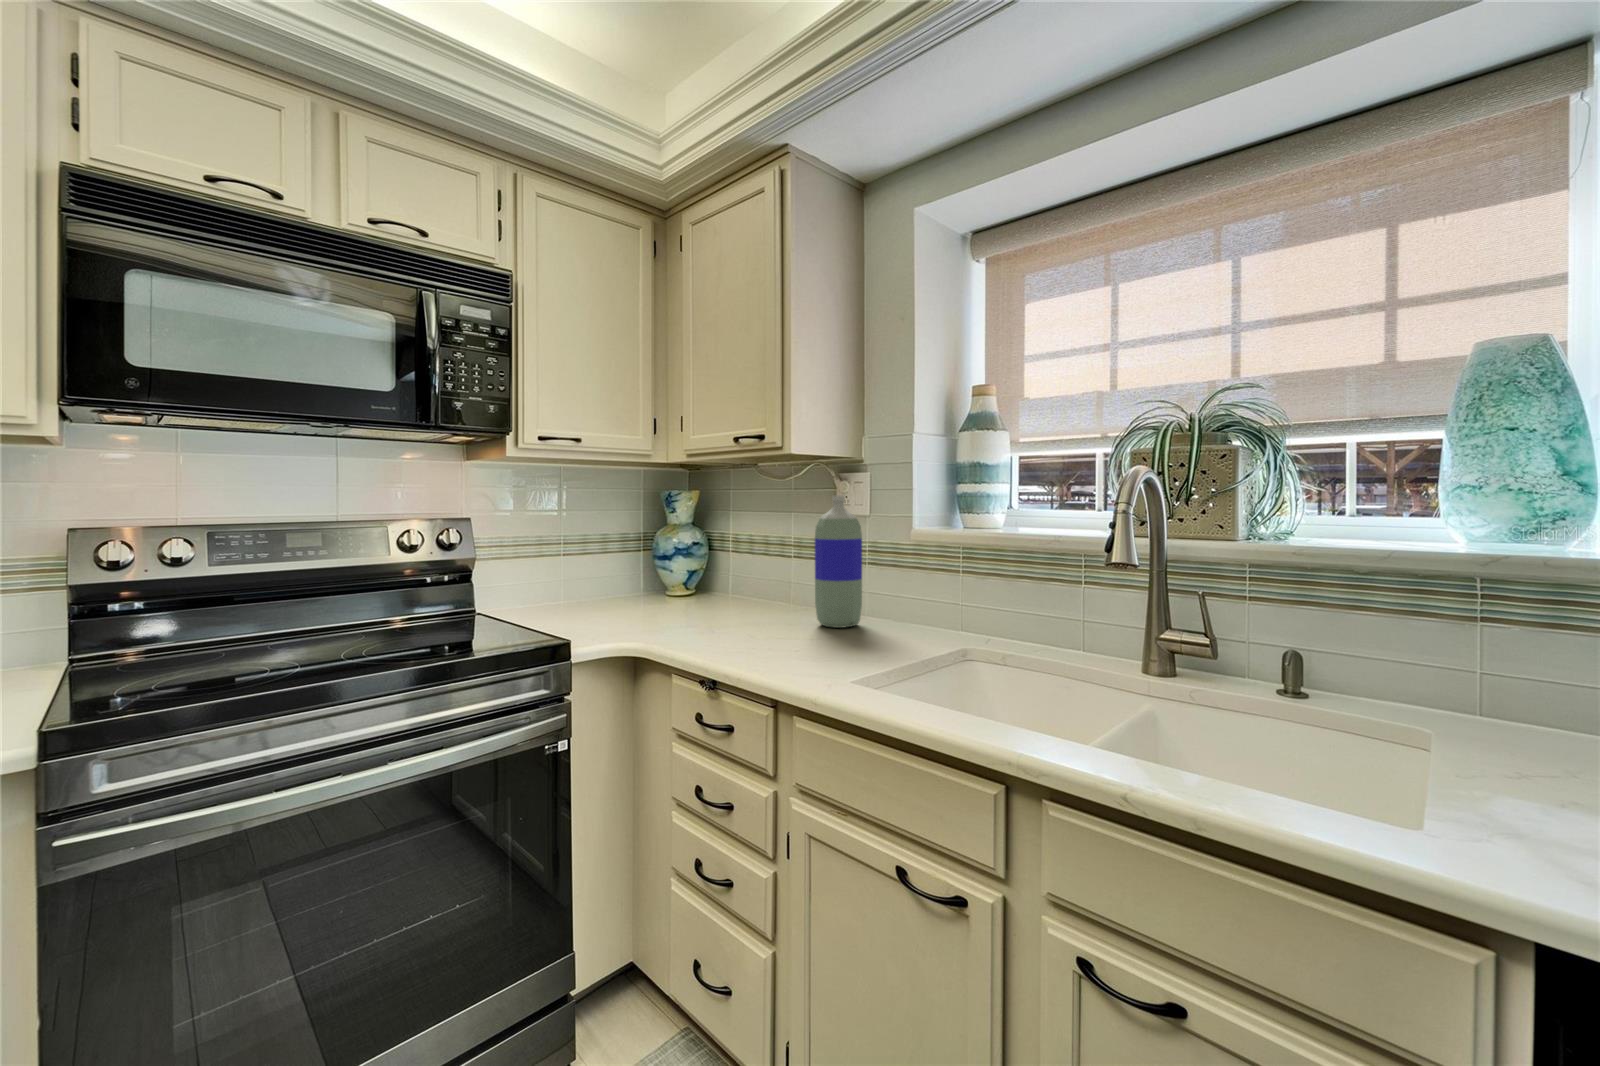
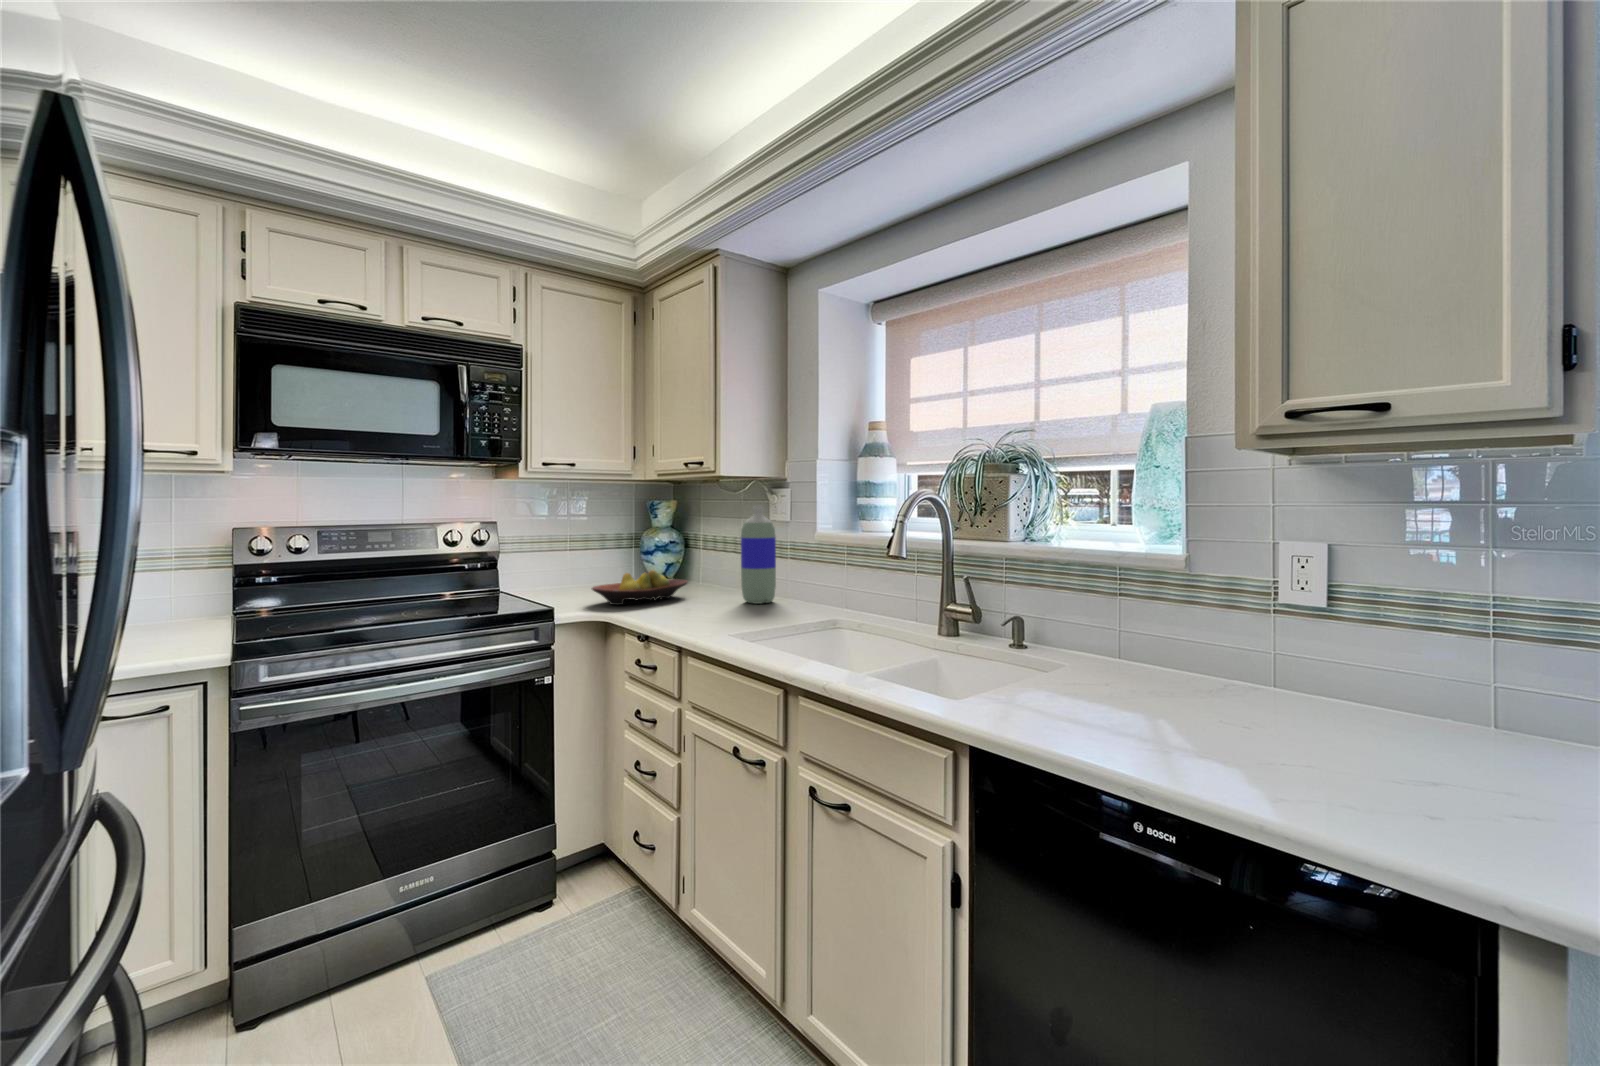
fruit bowl: none [613,583,735,633] -> present [592,570,687,605]

